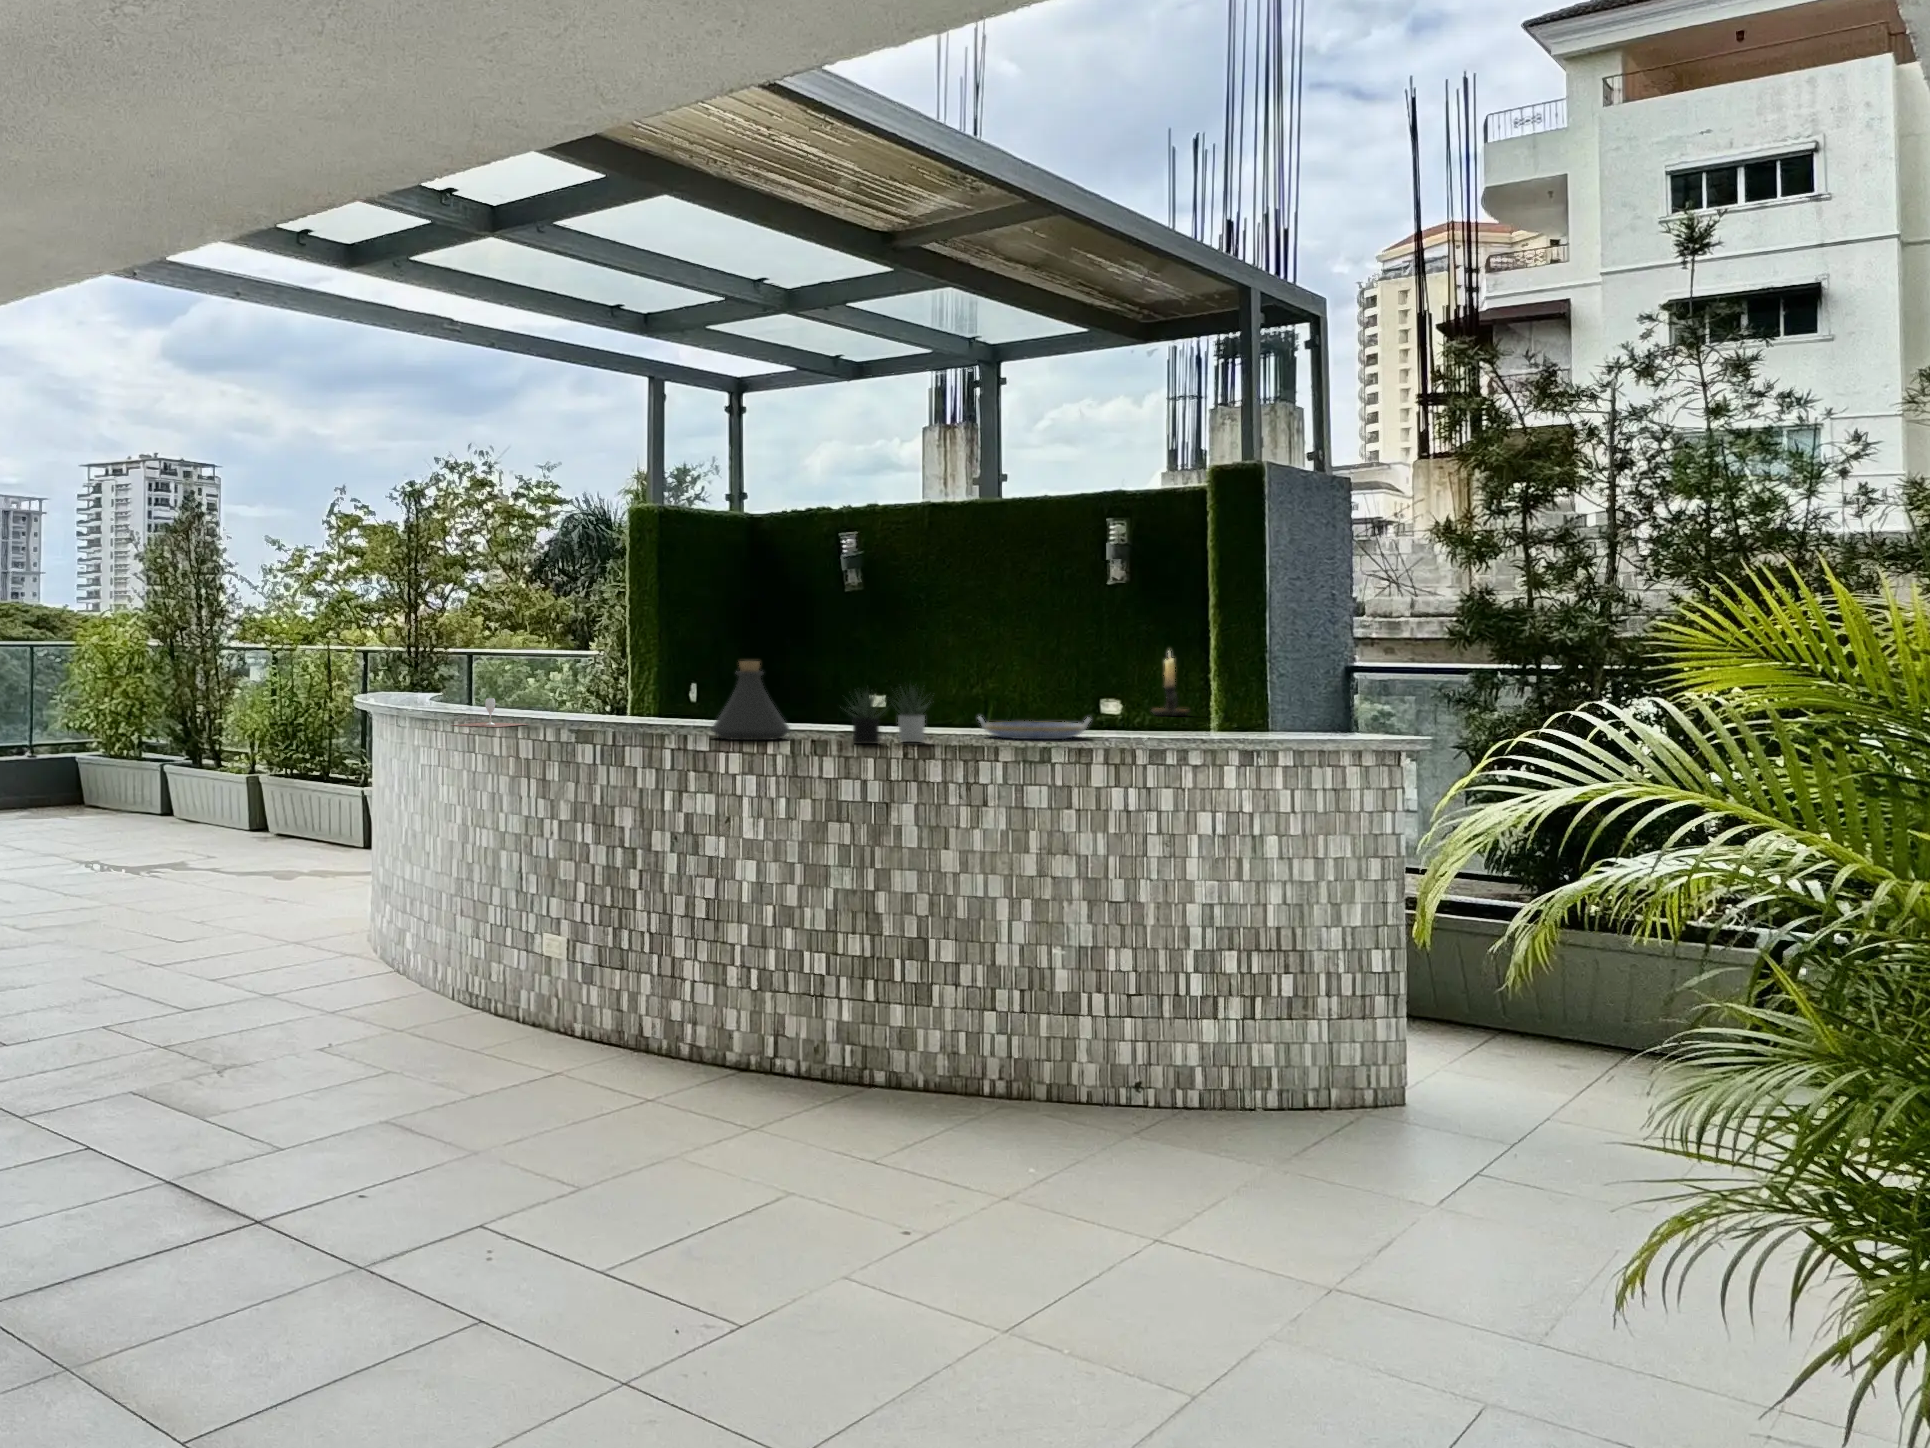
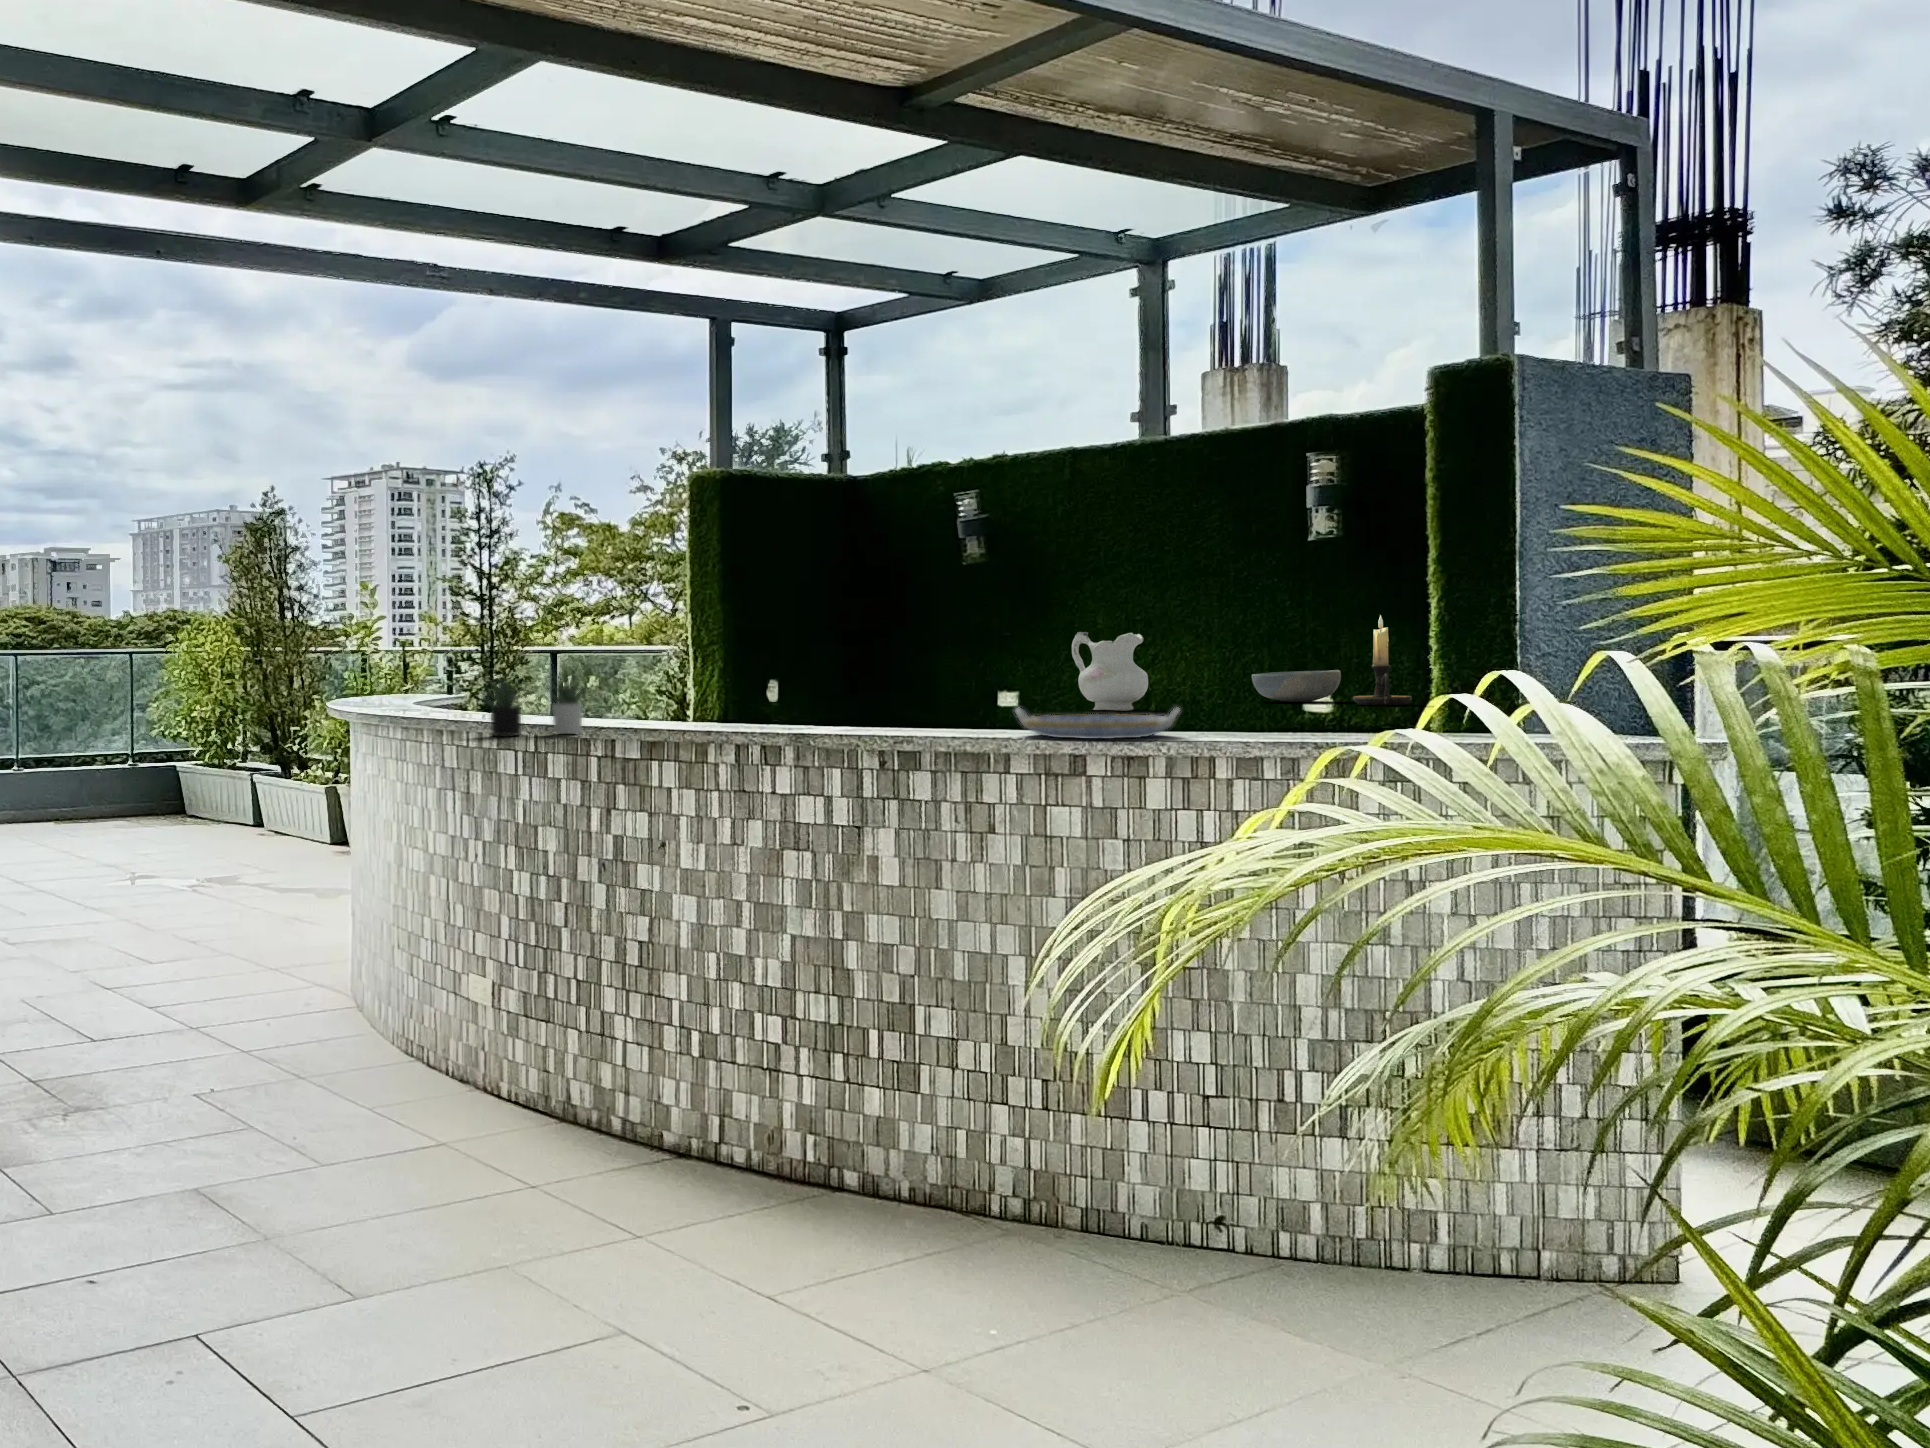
ceramic pitcher: none [967,657,1022,718] -> present [1072,632,1148,711]
bottle: present [712,661,790,740] -> none [636,640,742,741]
succulent plant: present [840,686,931,744] -> present [484,669,591,737]
bowl: none [1078,689,1139,713] -> present [1252,670,1341,702]
wine glass: present [454,698,528,727] -> none [371,692,470,726]

